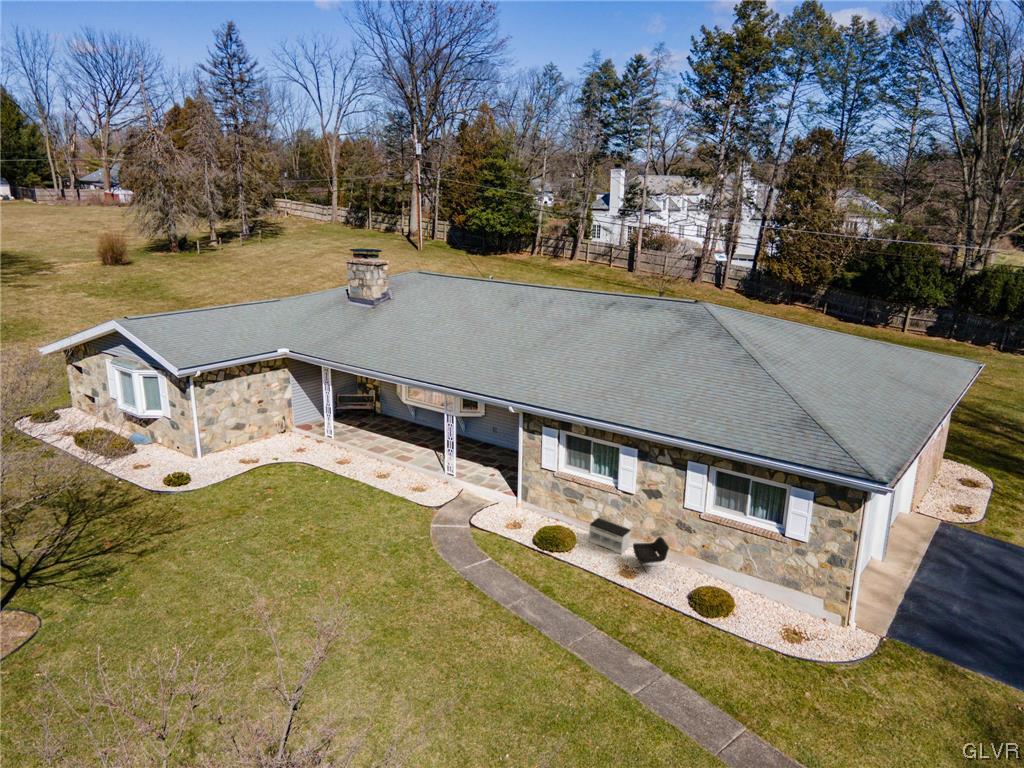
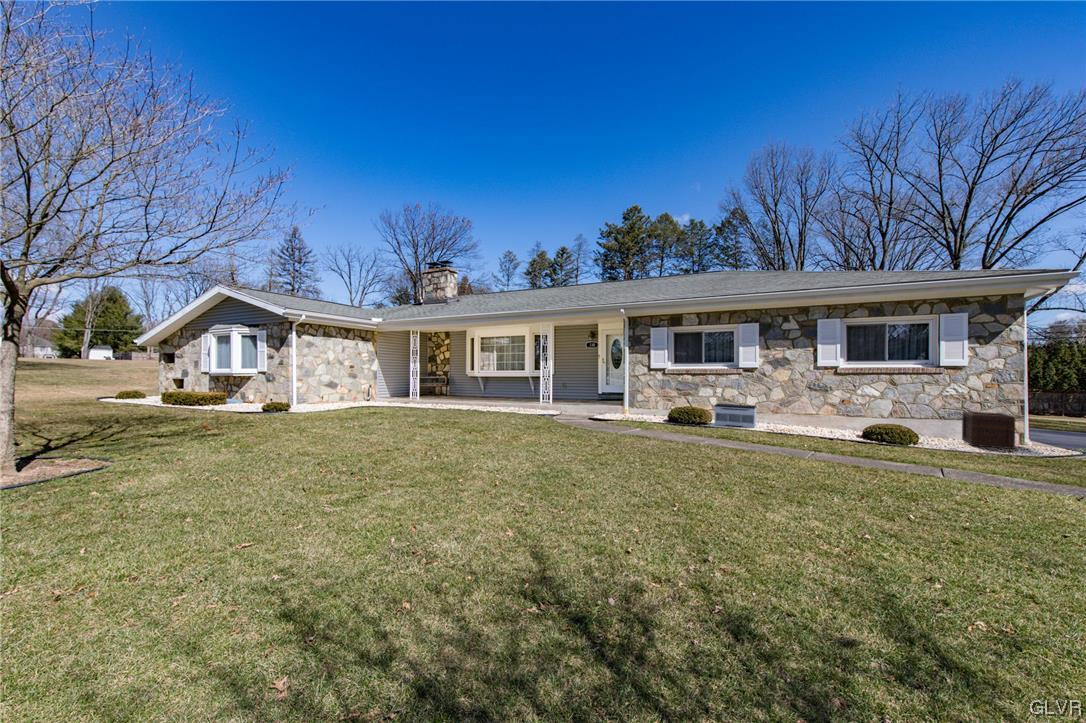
lounge chair: present [633,537,669,573] -> none [767,403,809,433]
wooden crate: none [789,585,833,637] -> present [962,411,1015,449]

